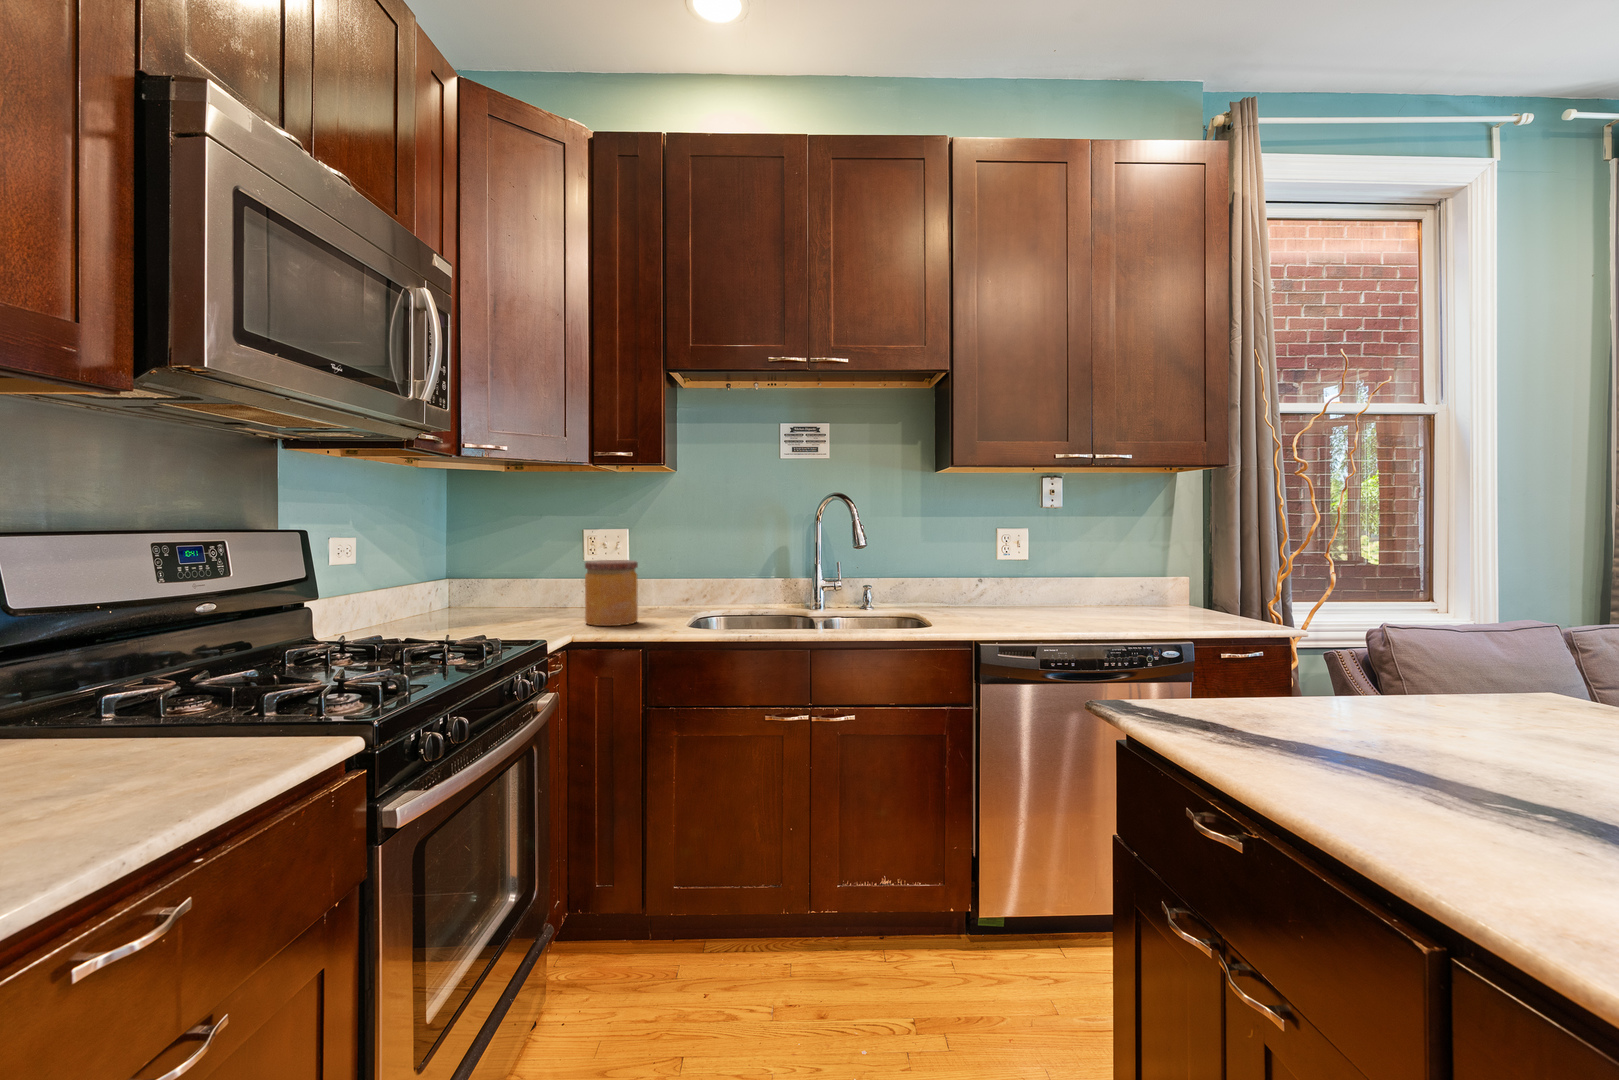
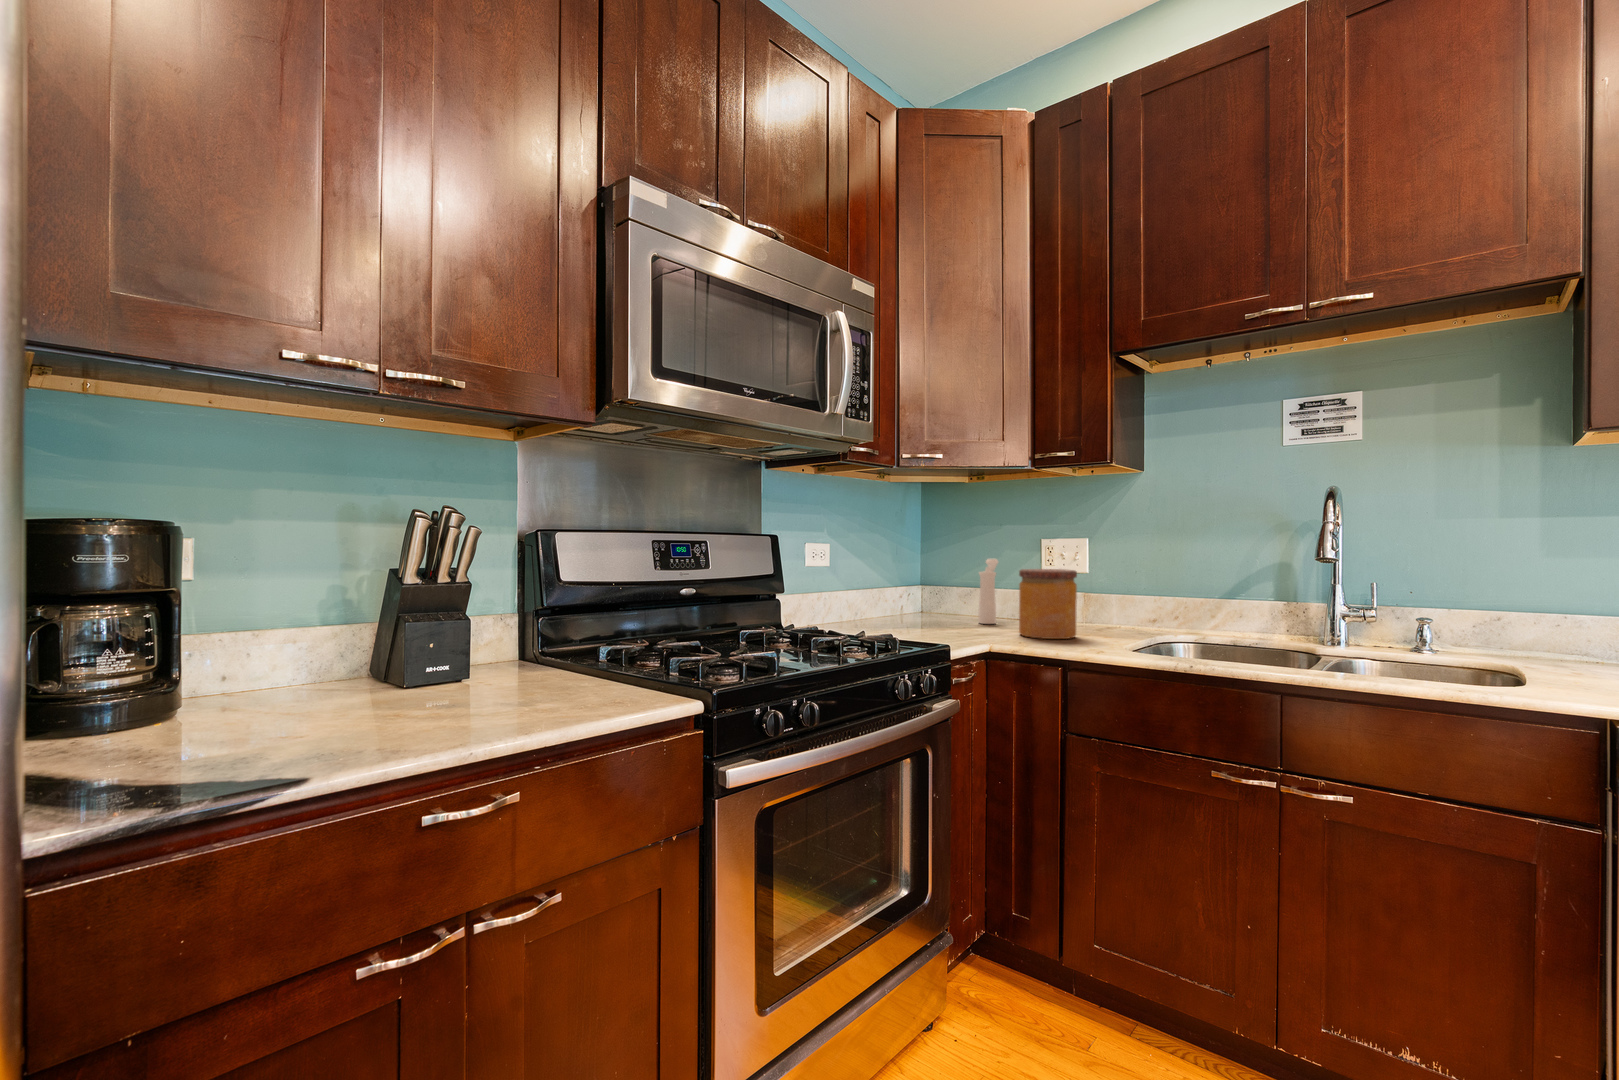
pepper mill: none [530,551,549,617] -> present [979,559,998,624]

